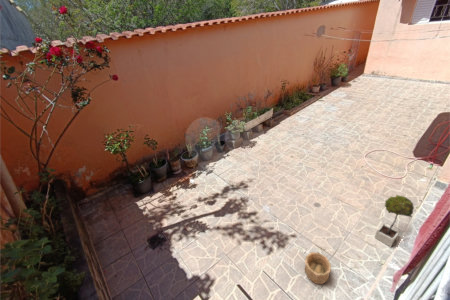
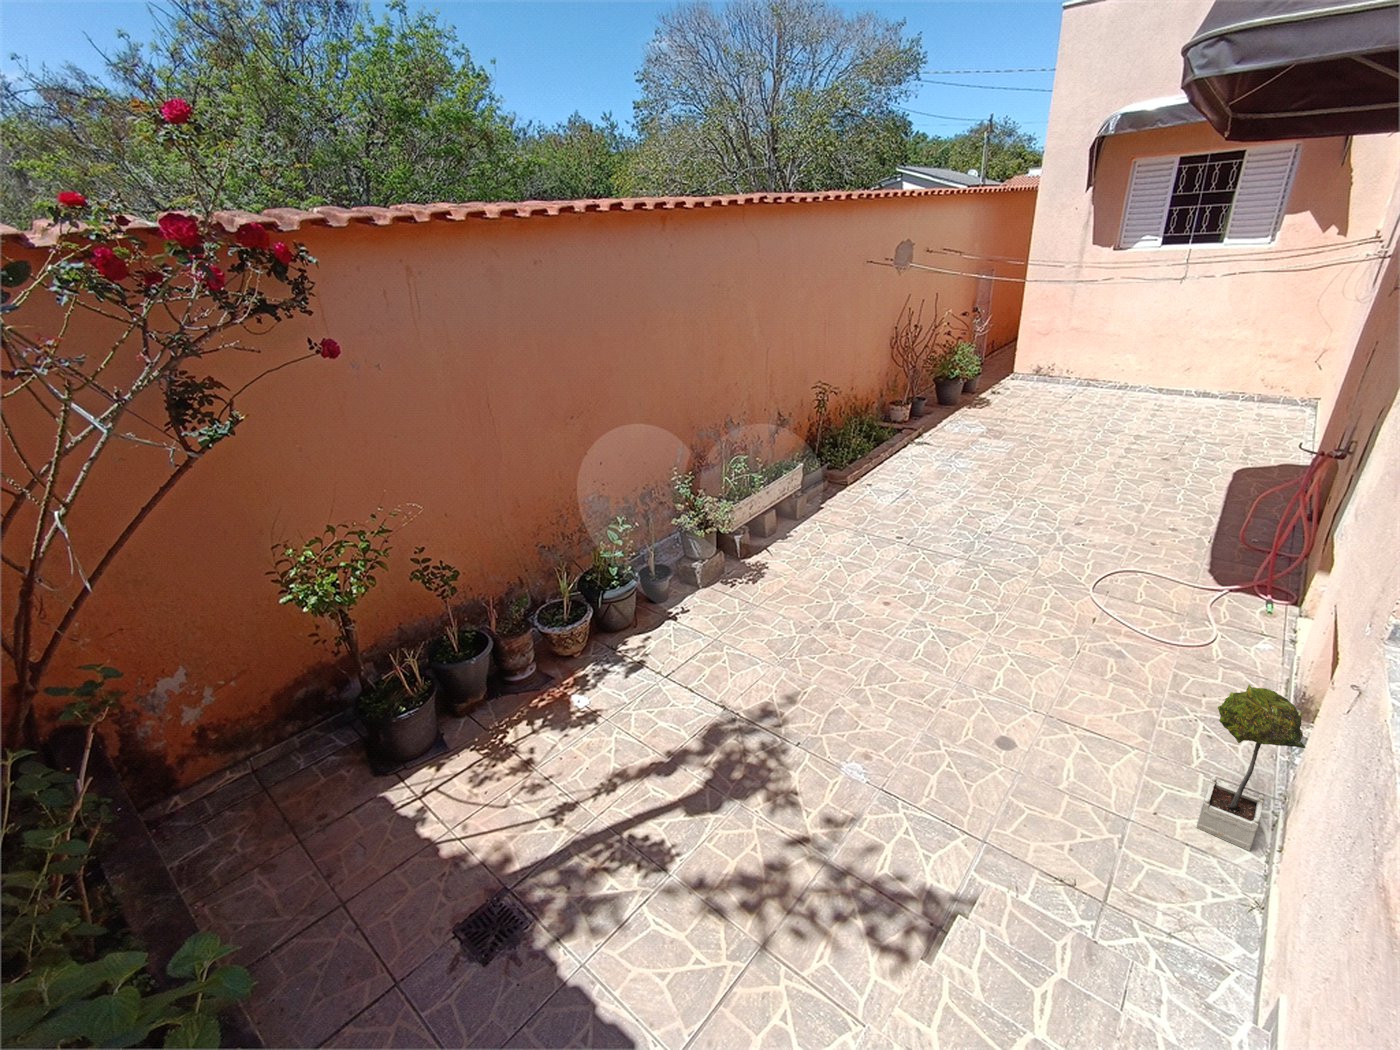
wooden bucket: present [305,252,331,284] -> none [1032,893,1125,1001]

